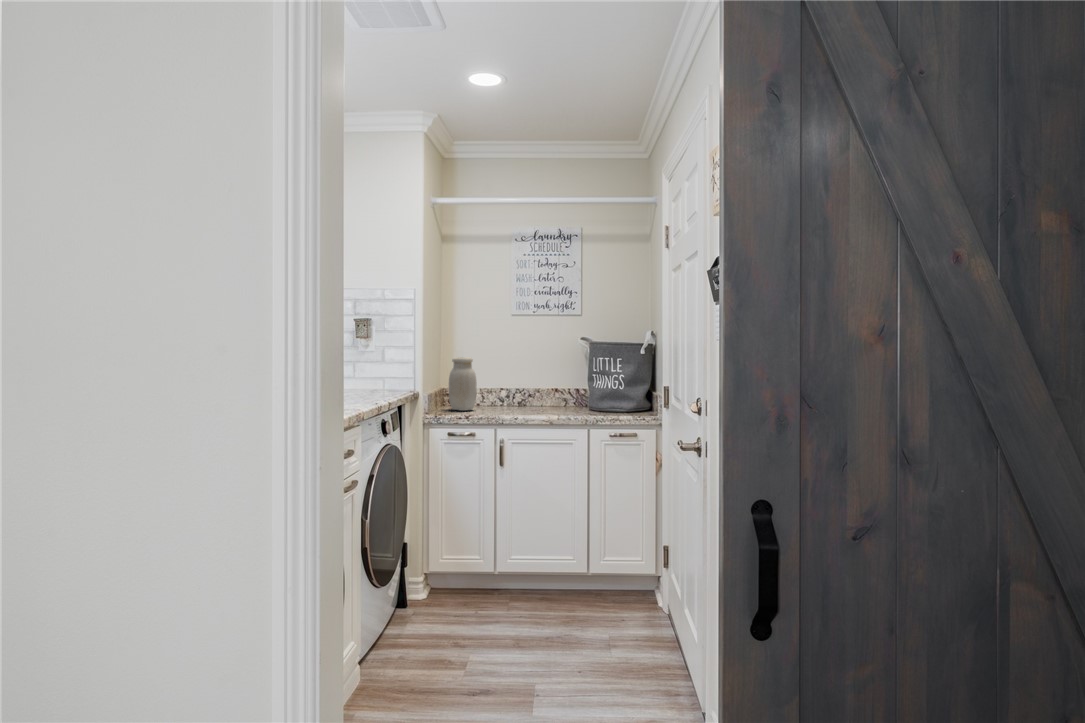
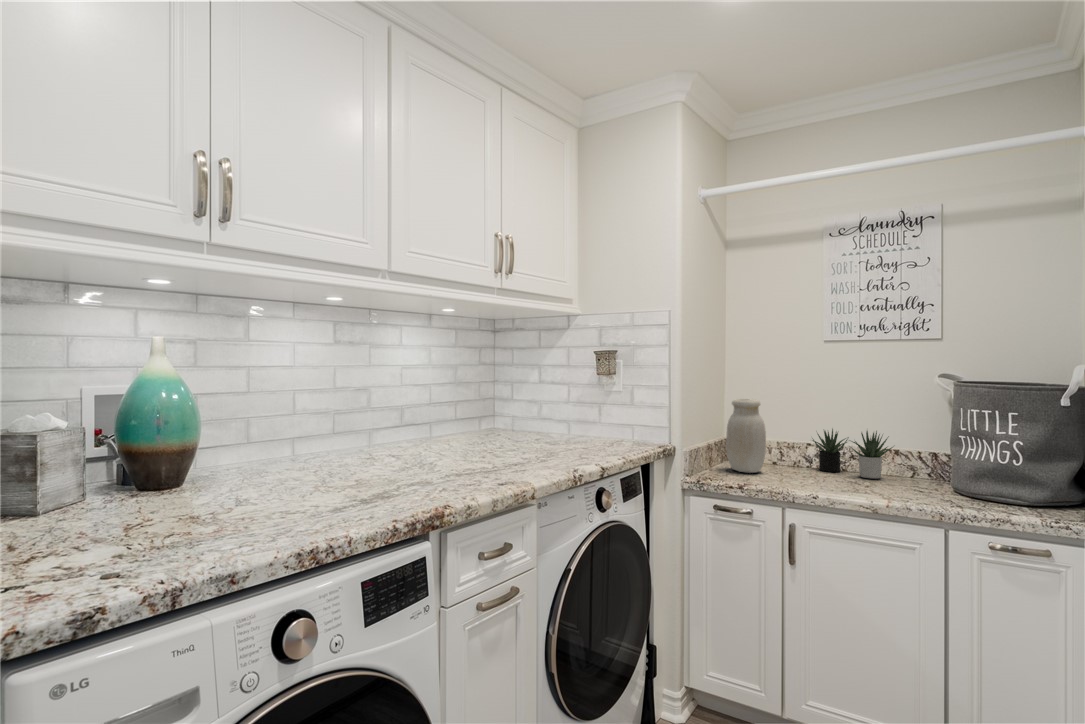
succulent plant: none [502,375,556,408] -> present [813,429,893,479]

